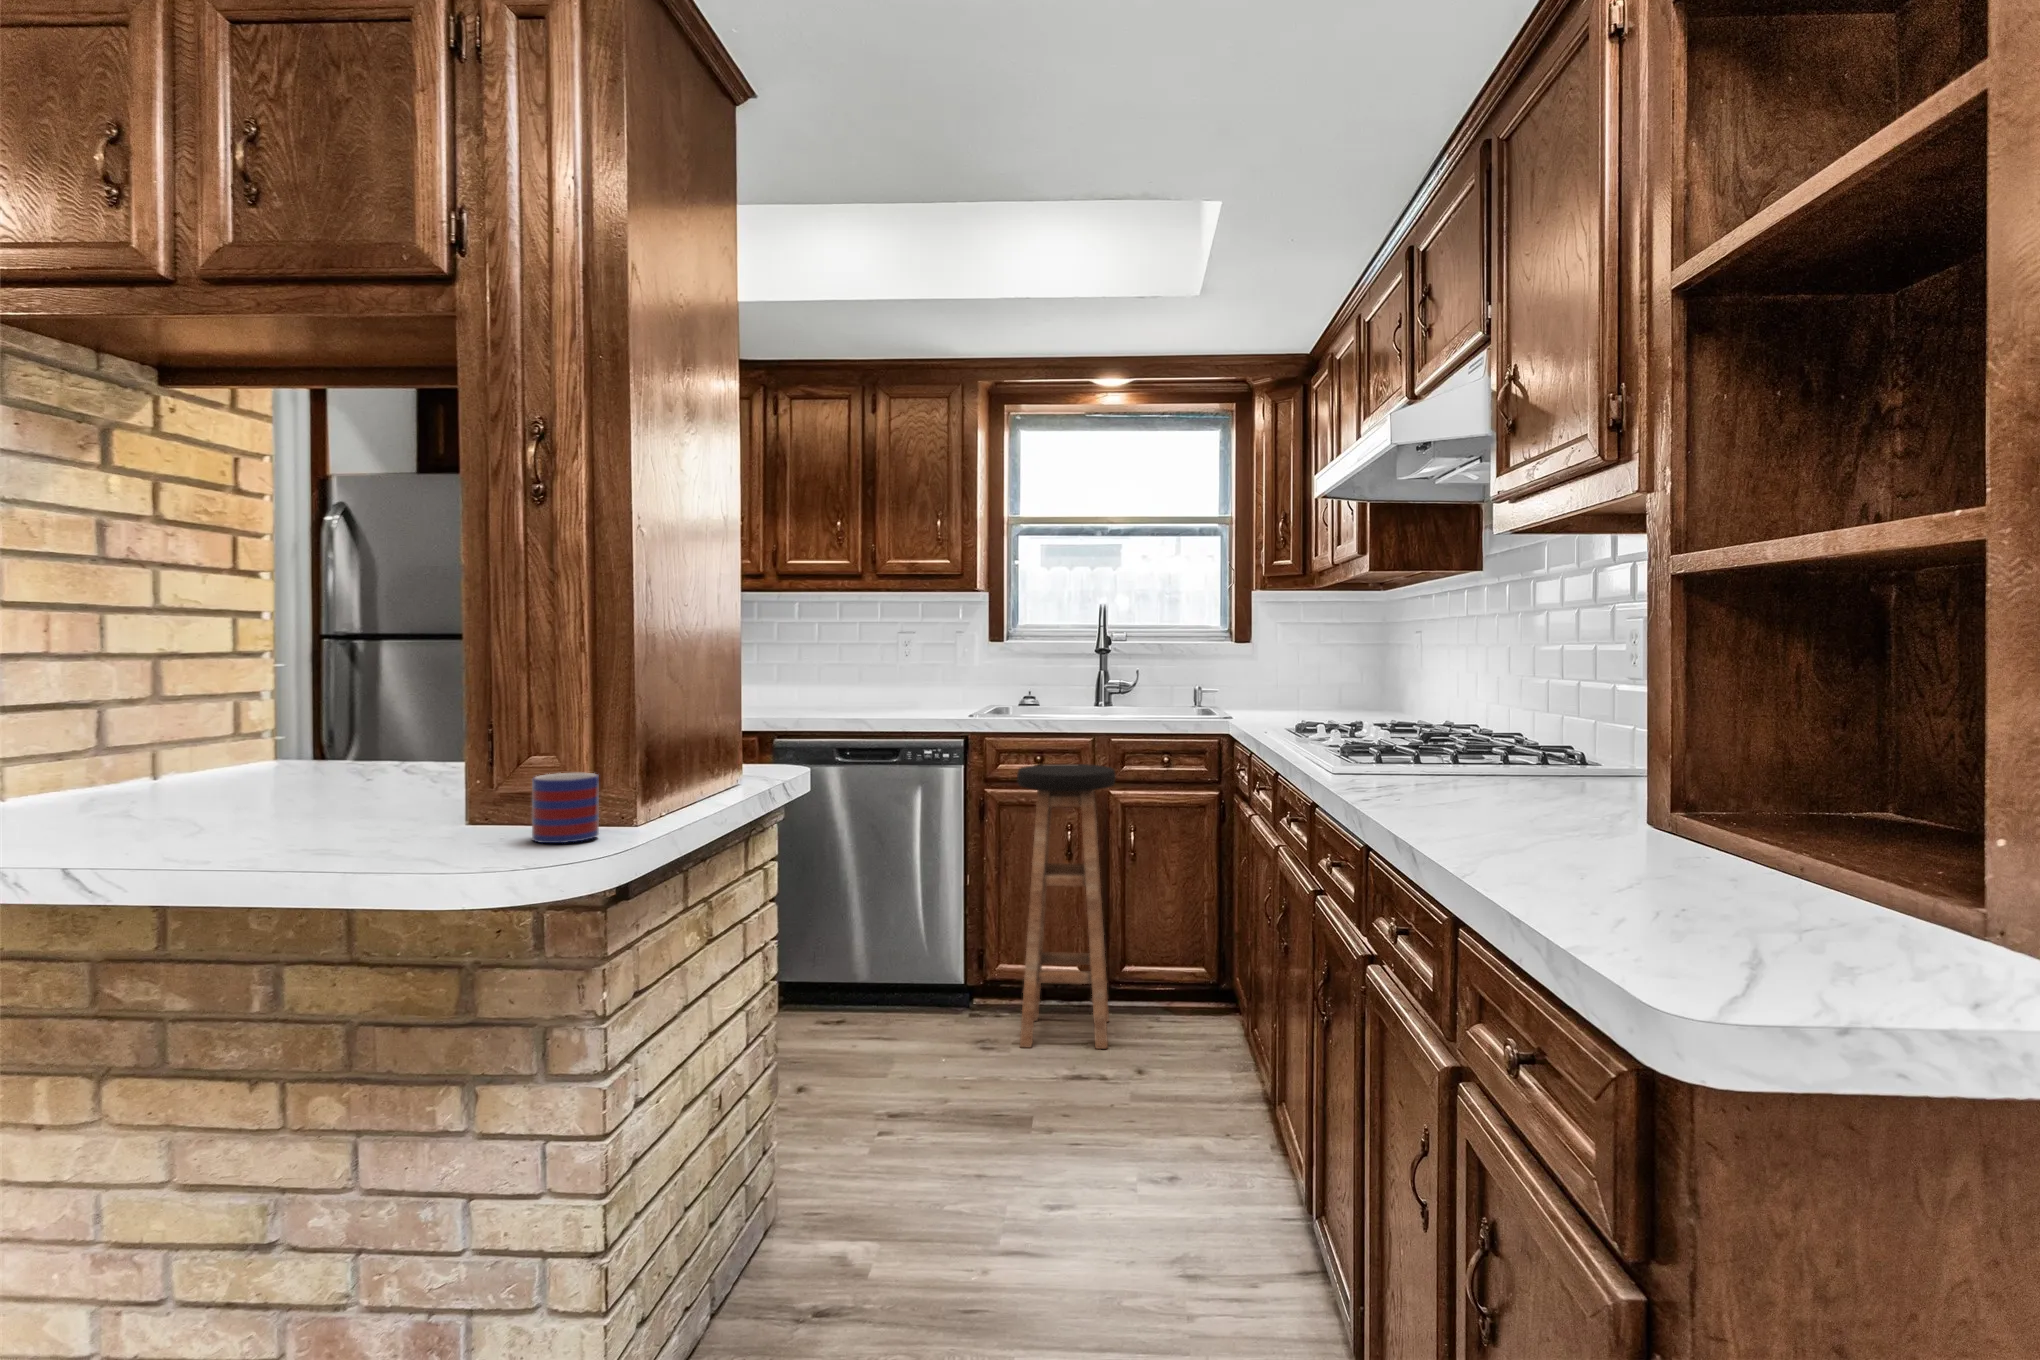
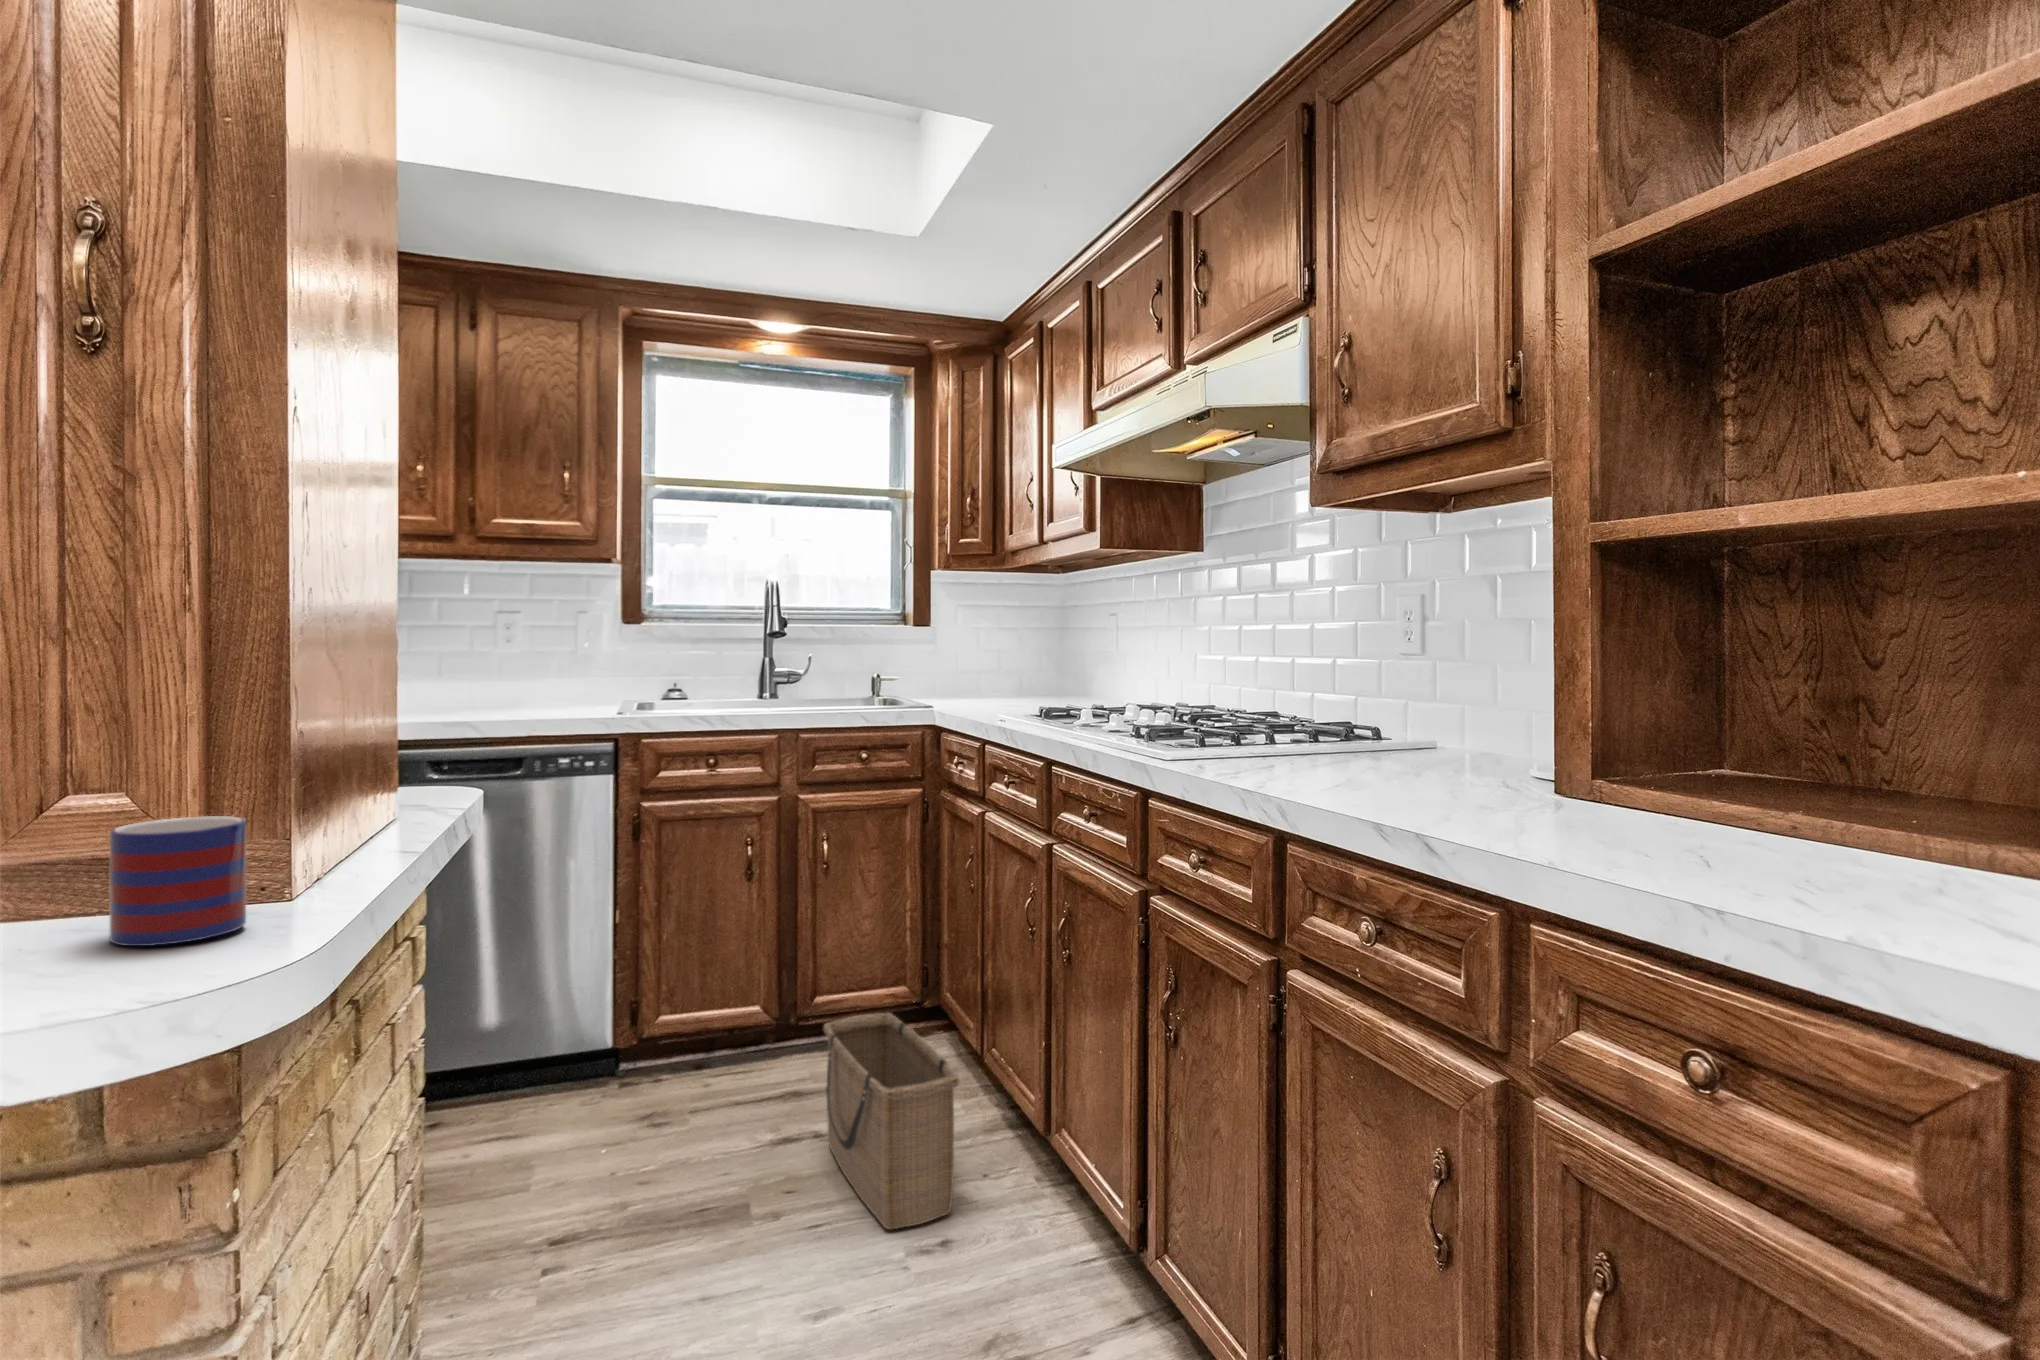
bar stool: present [1017,764,1116,1049] -> none [693,768,815,1116]
basket: none [1099,979,1193,1157] -> present [824,1013,959,1229]

